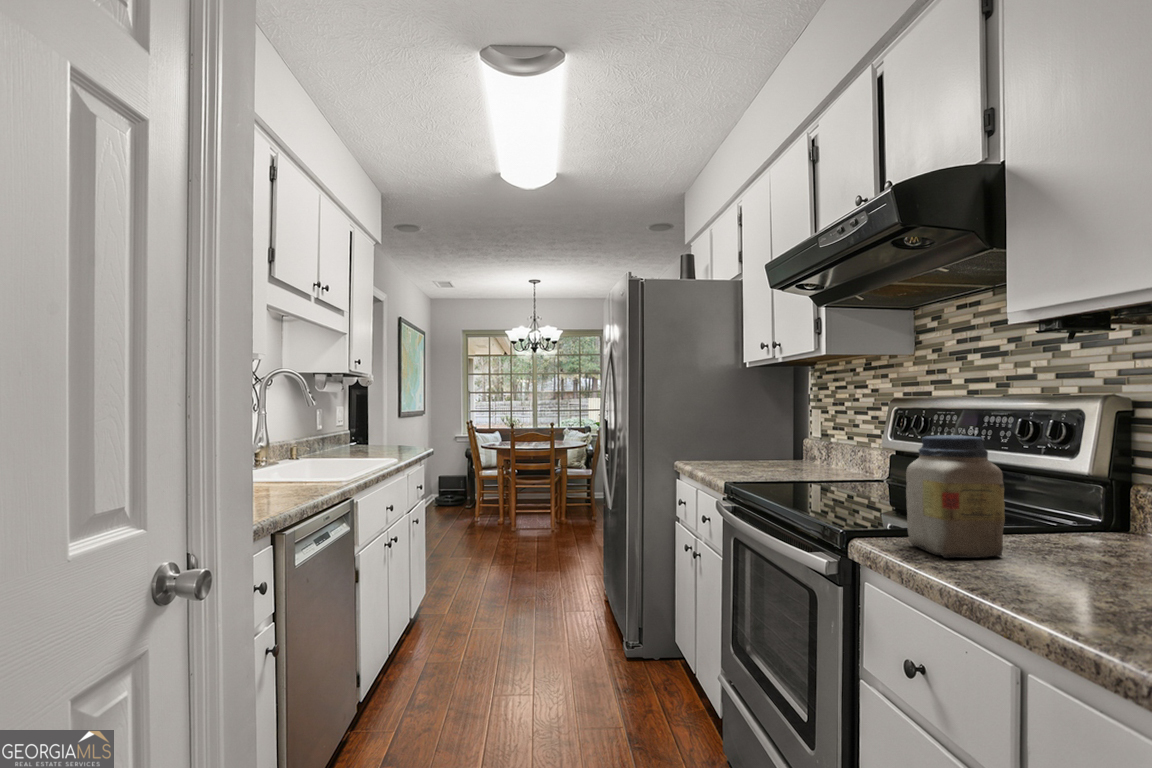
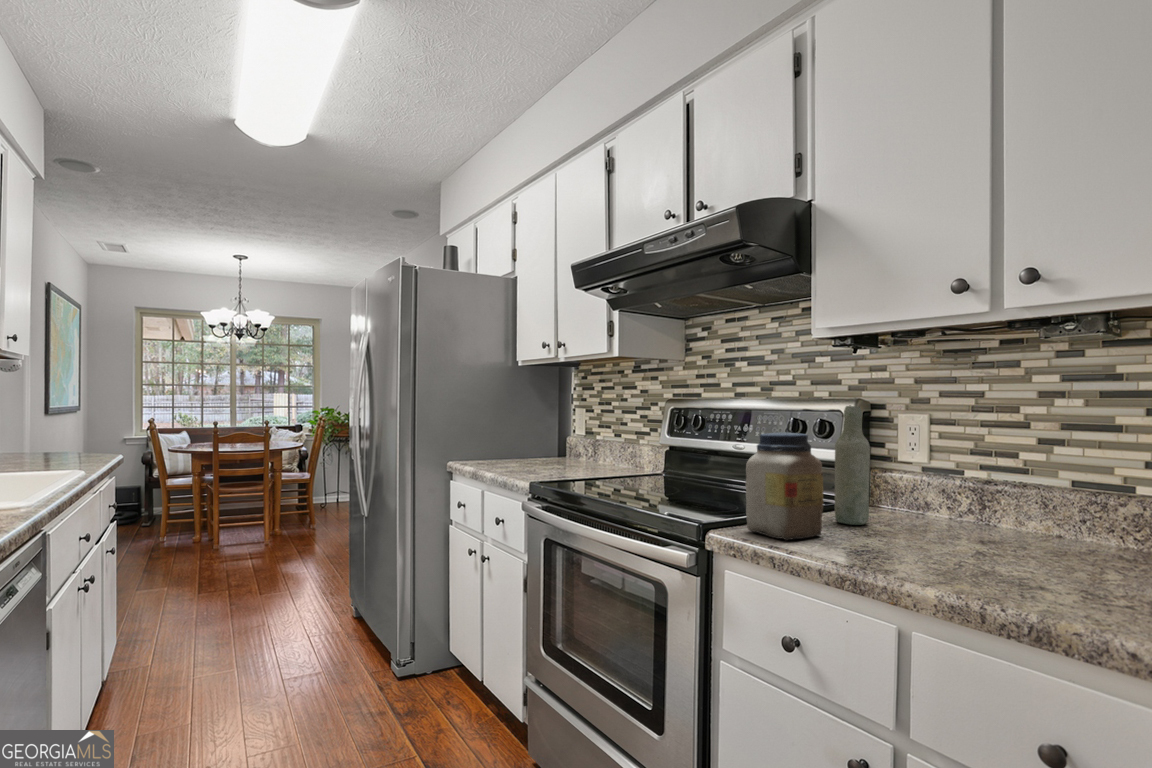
bottle: none [1043,403,1094,551] -> present [835,405,870,525]

